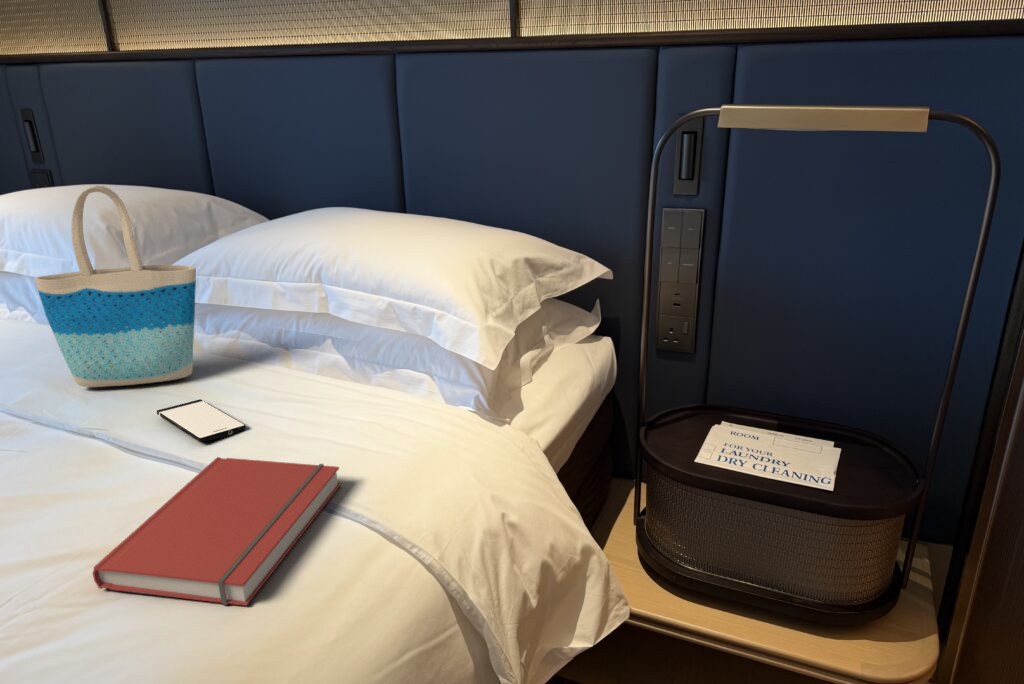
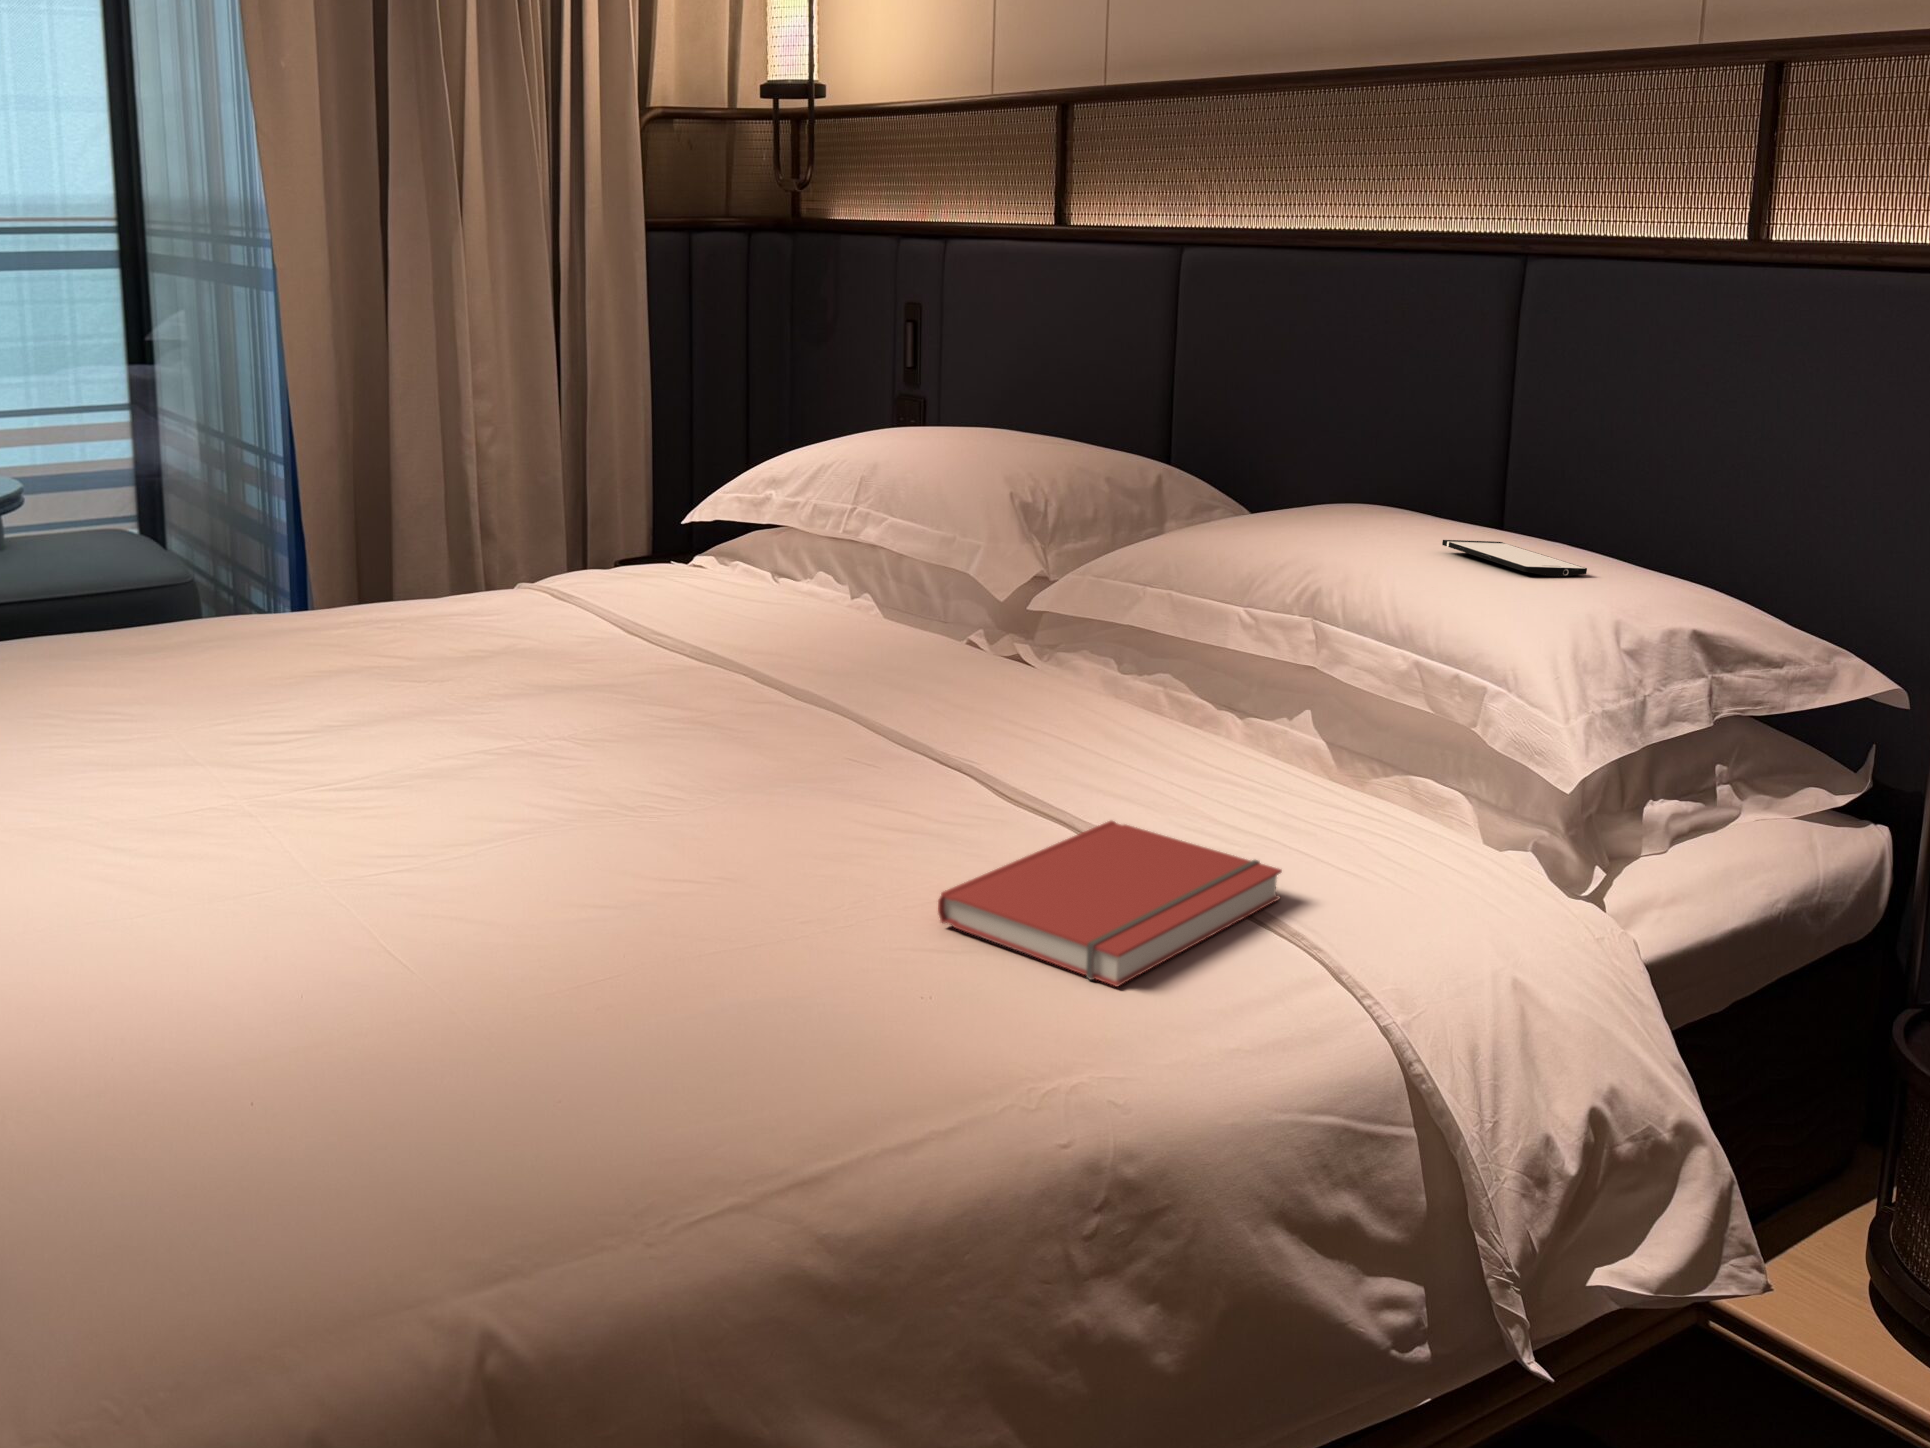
tote bag: present [35,185,196,387] -> none [915,425,1131,725]
smartphone: present [157,399,245,442] -> present [1442,540,1587,577]

